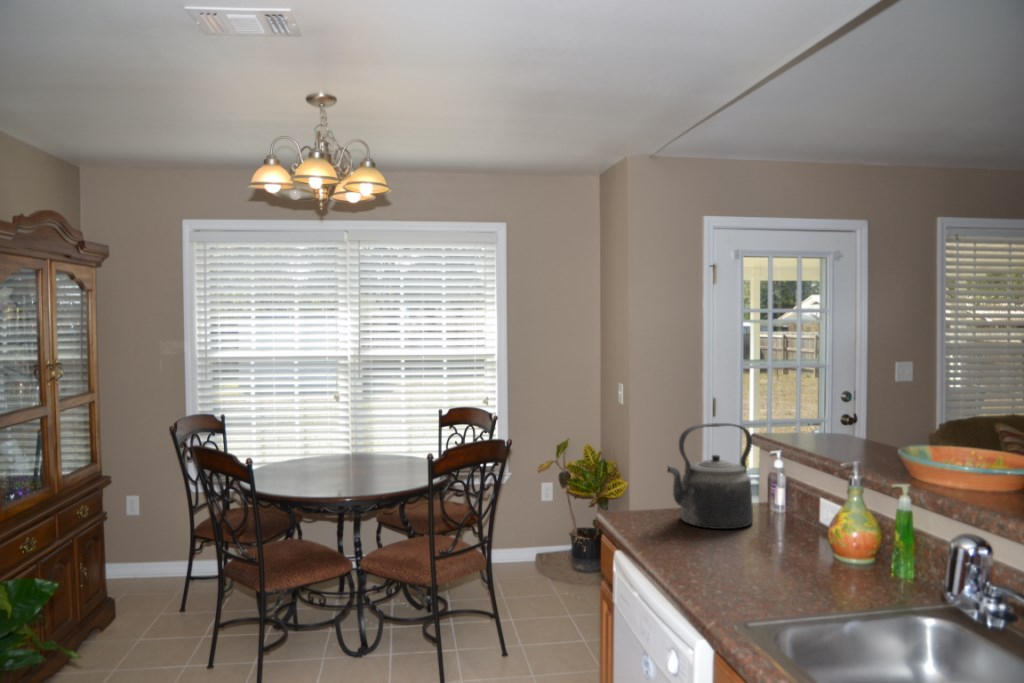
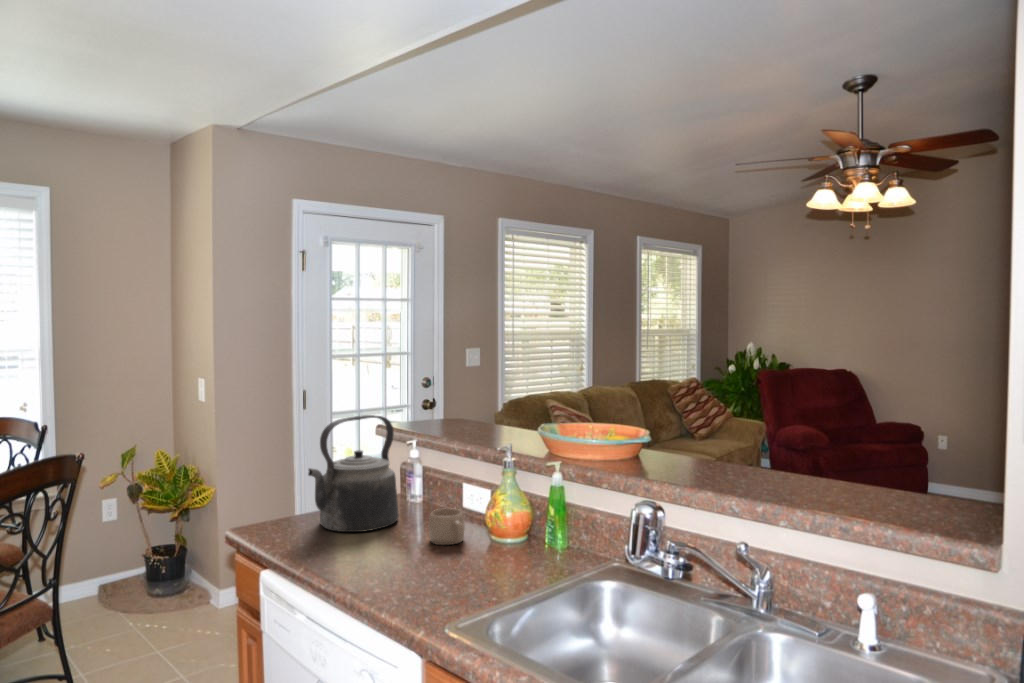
mug: none [771,518,807,552] -> present [429,508,465,545]

